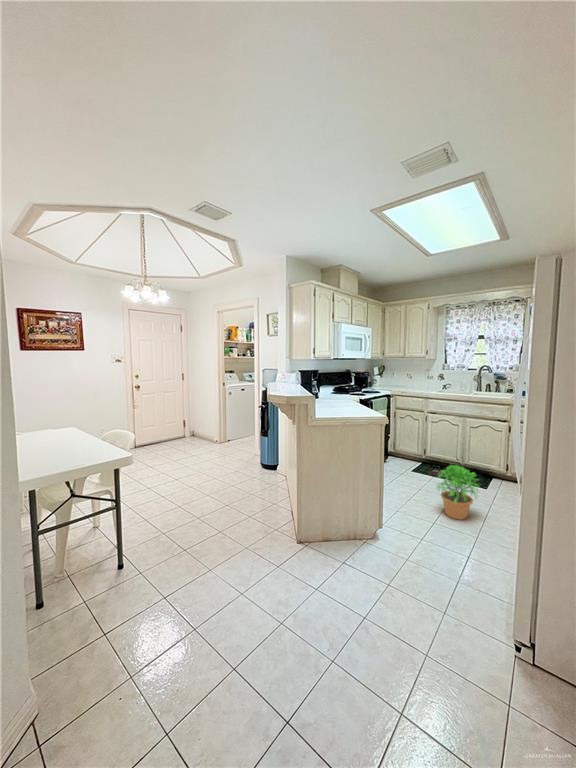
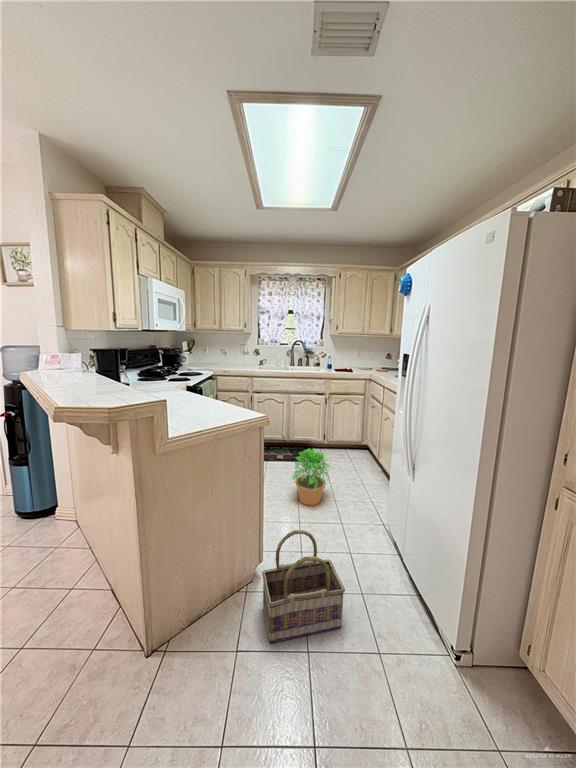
basket: none [364,505,427,590] -> present [262,530,345,643]

